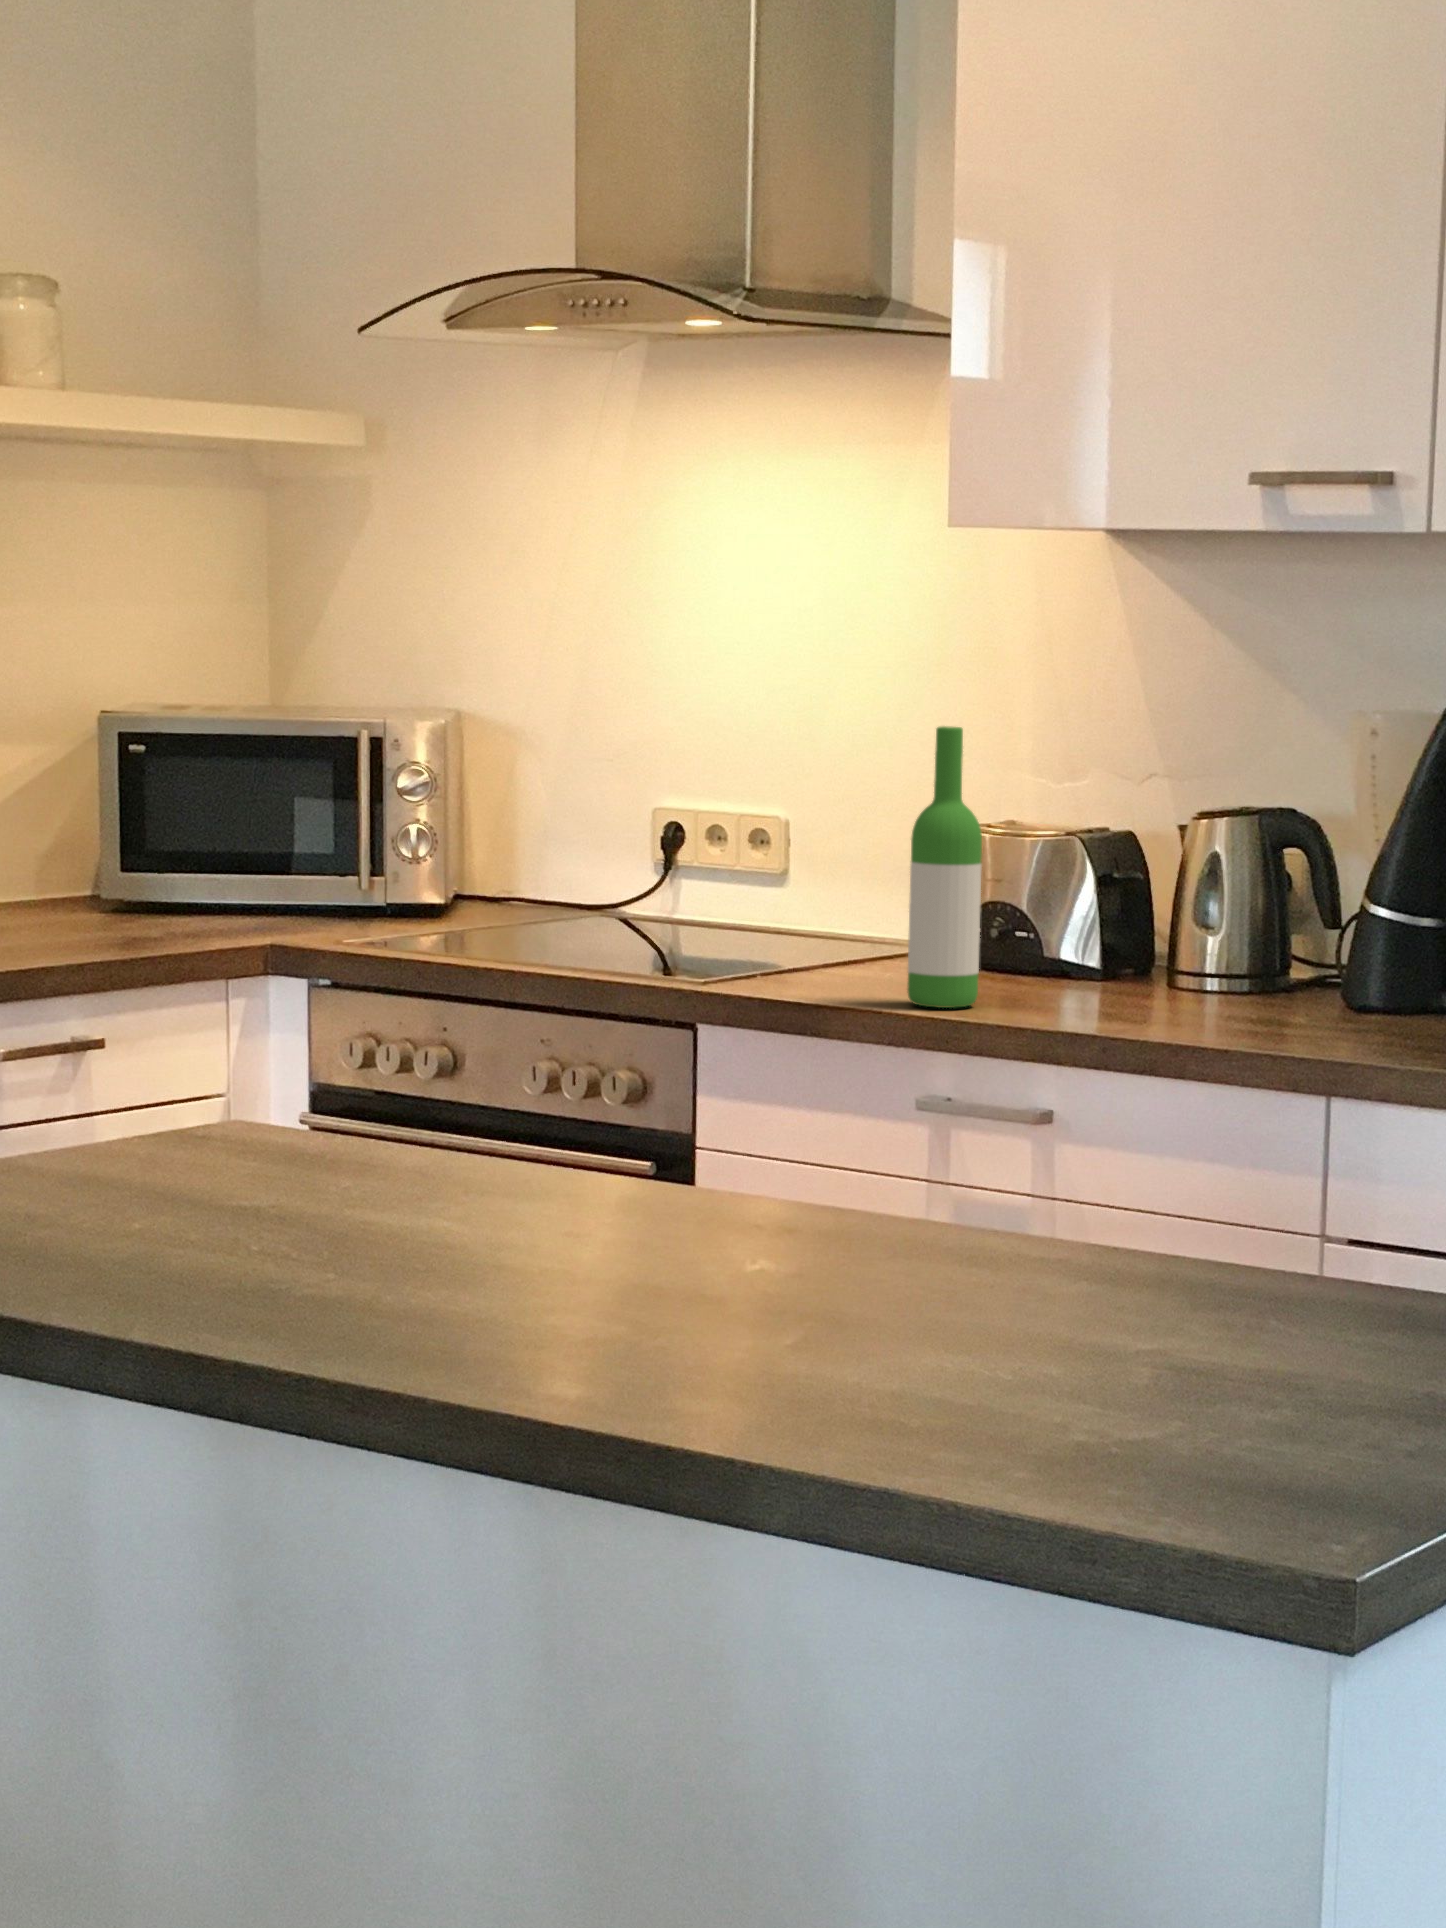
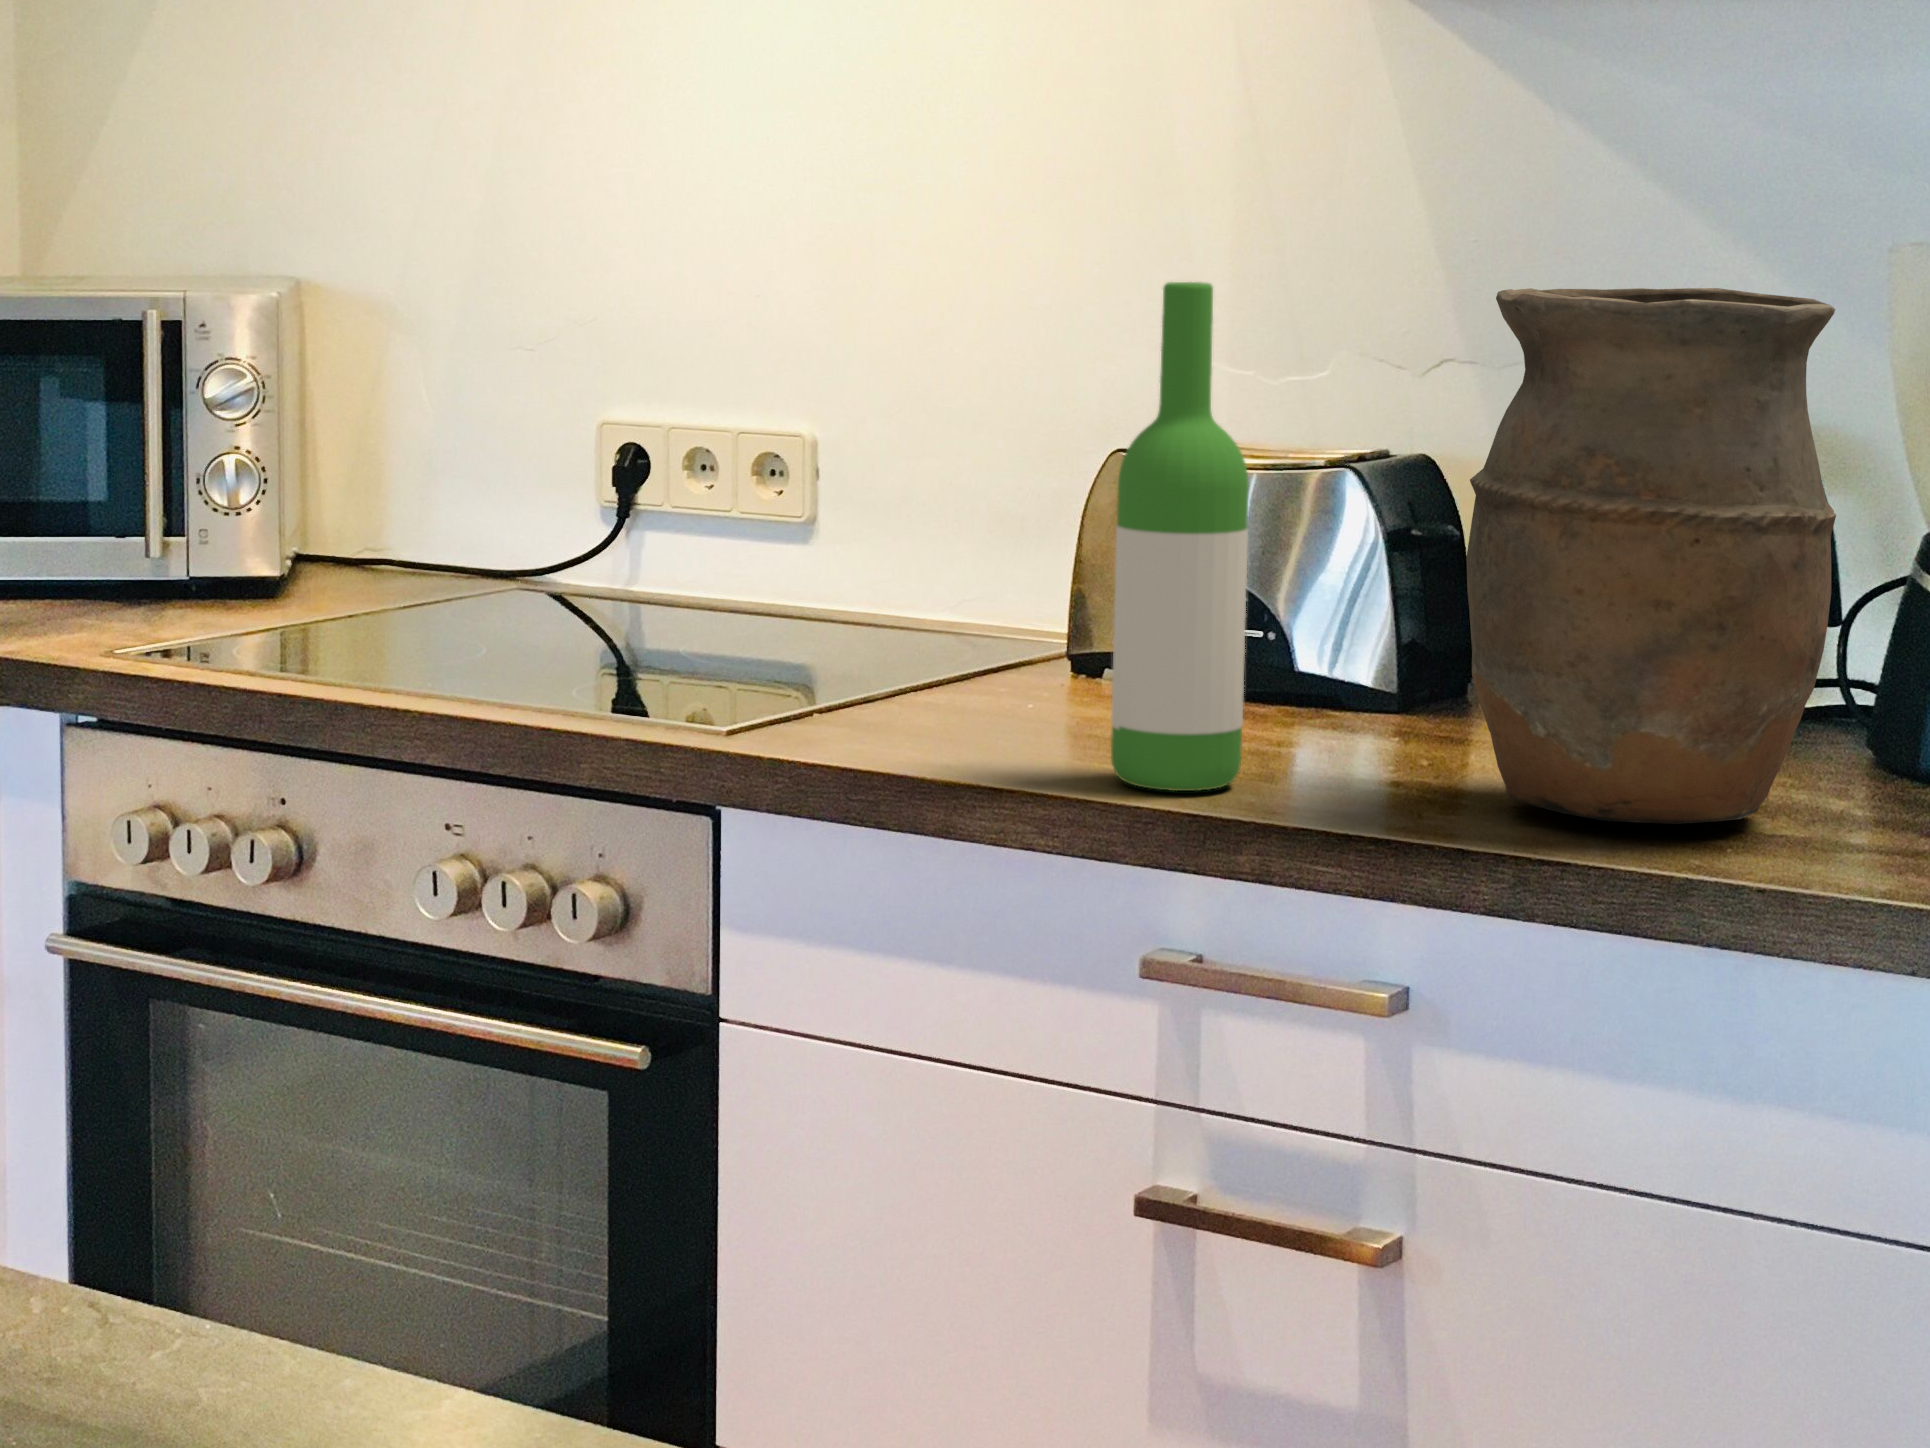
vase: none [1089,734,1278,1020] -> present [1467,288,1836,824]

